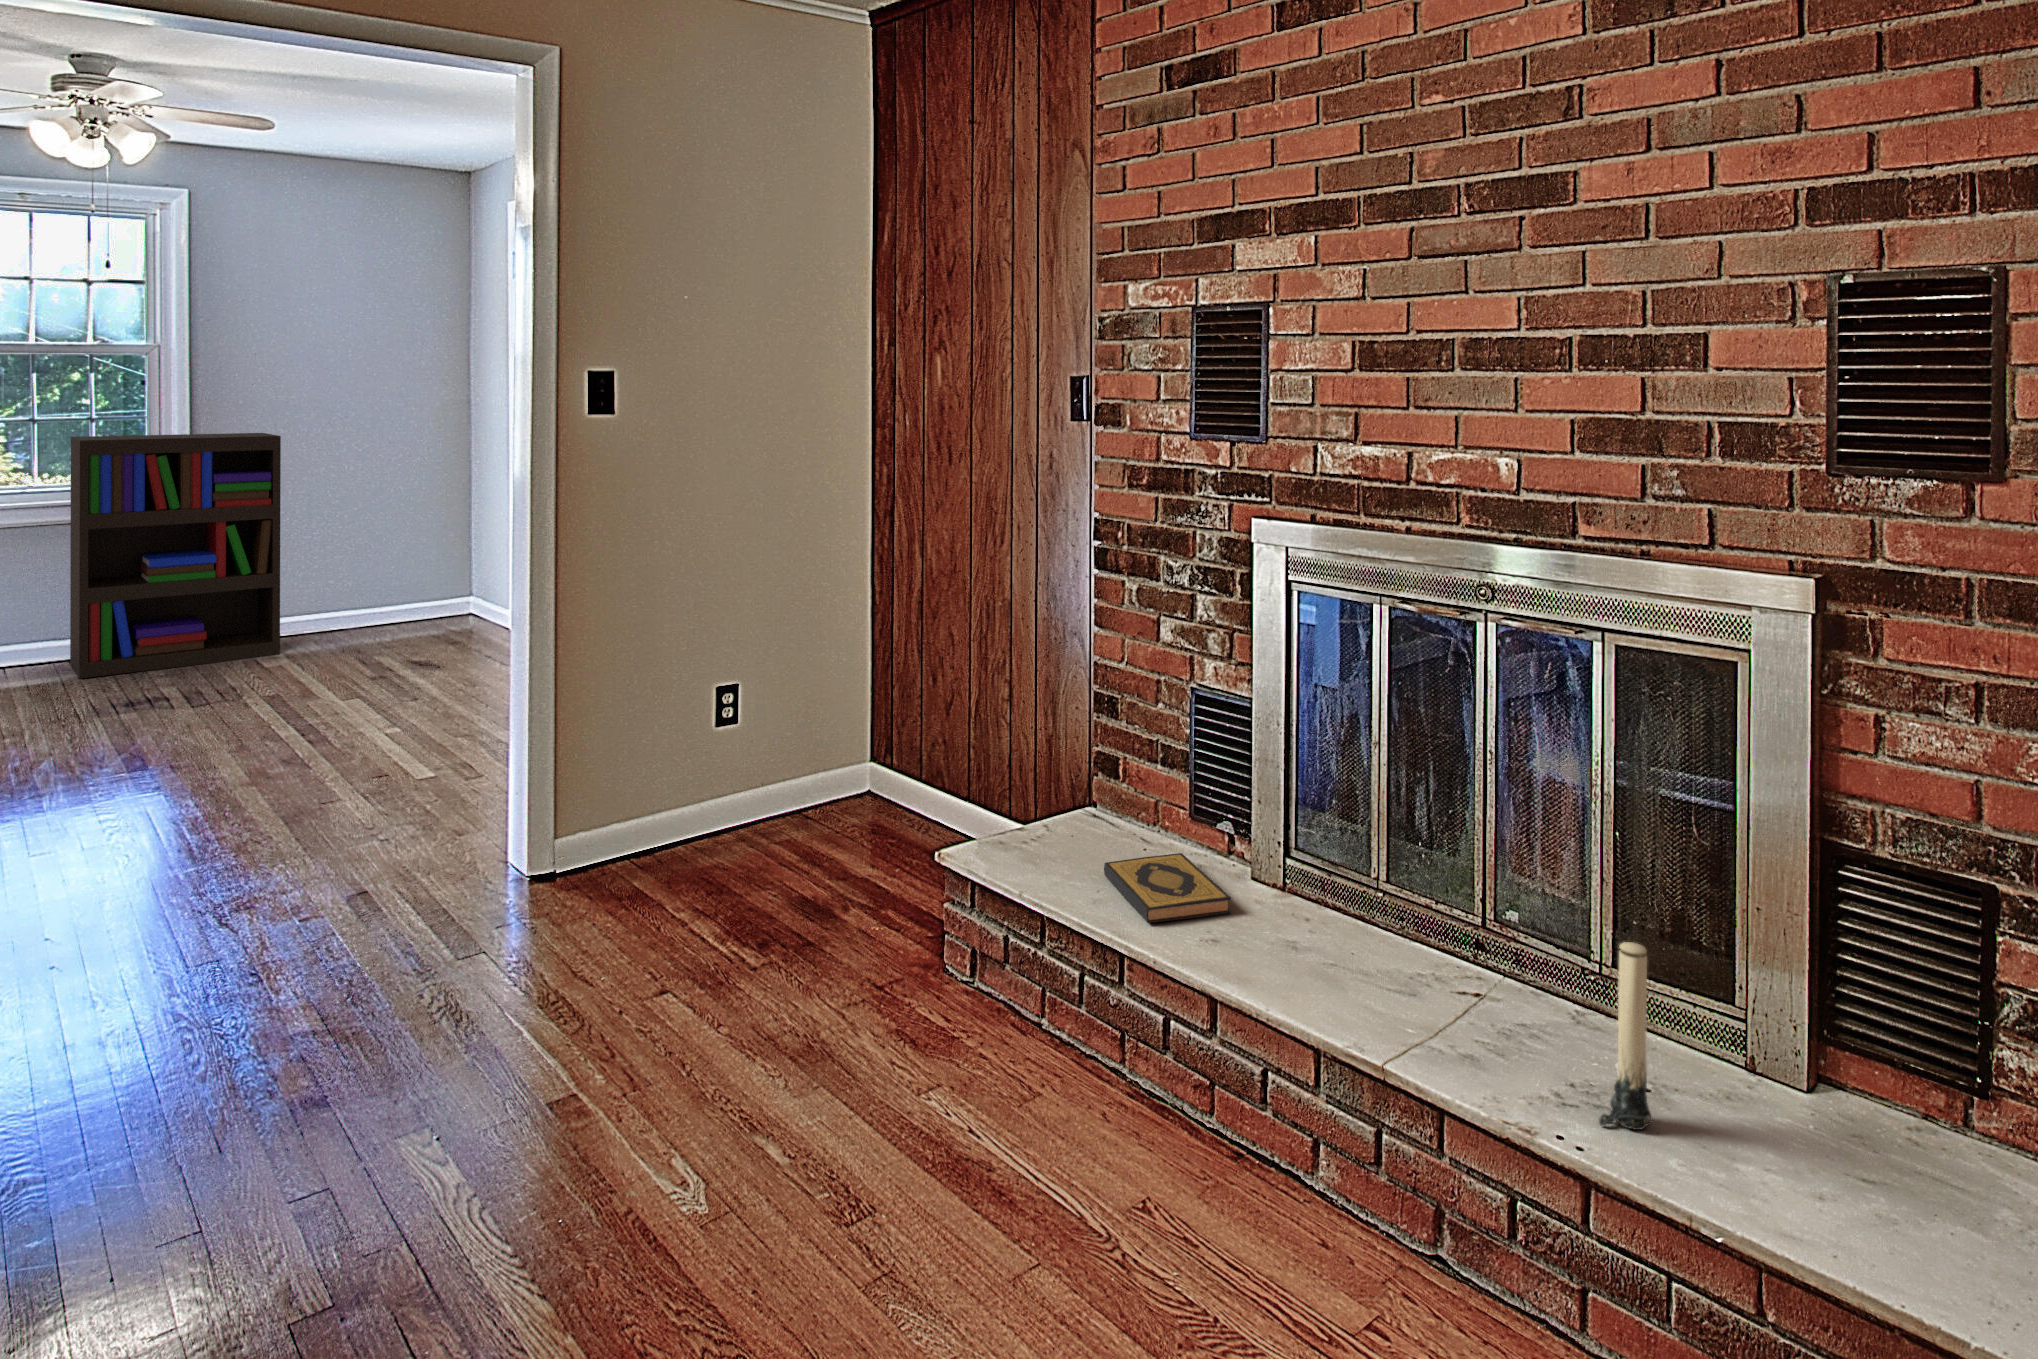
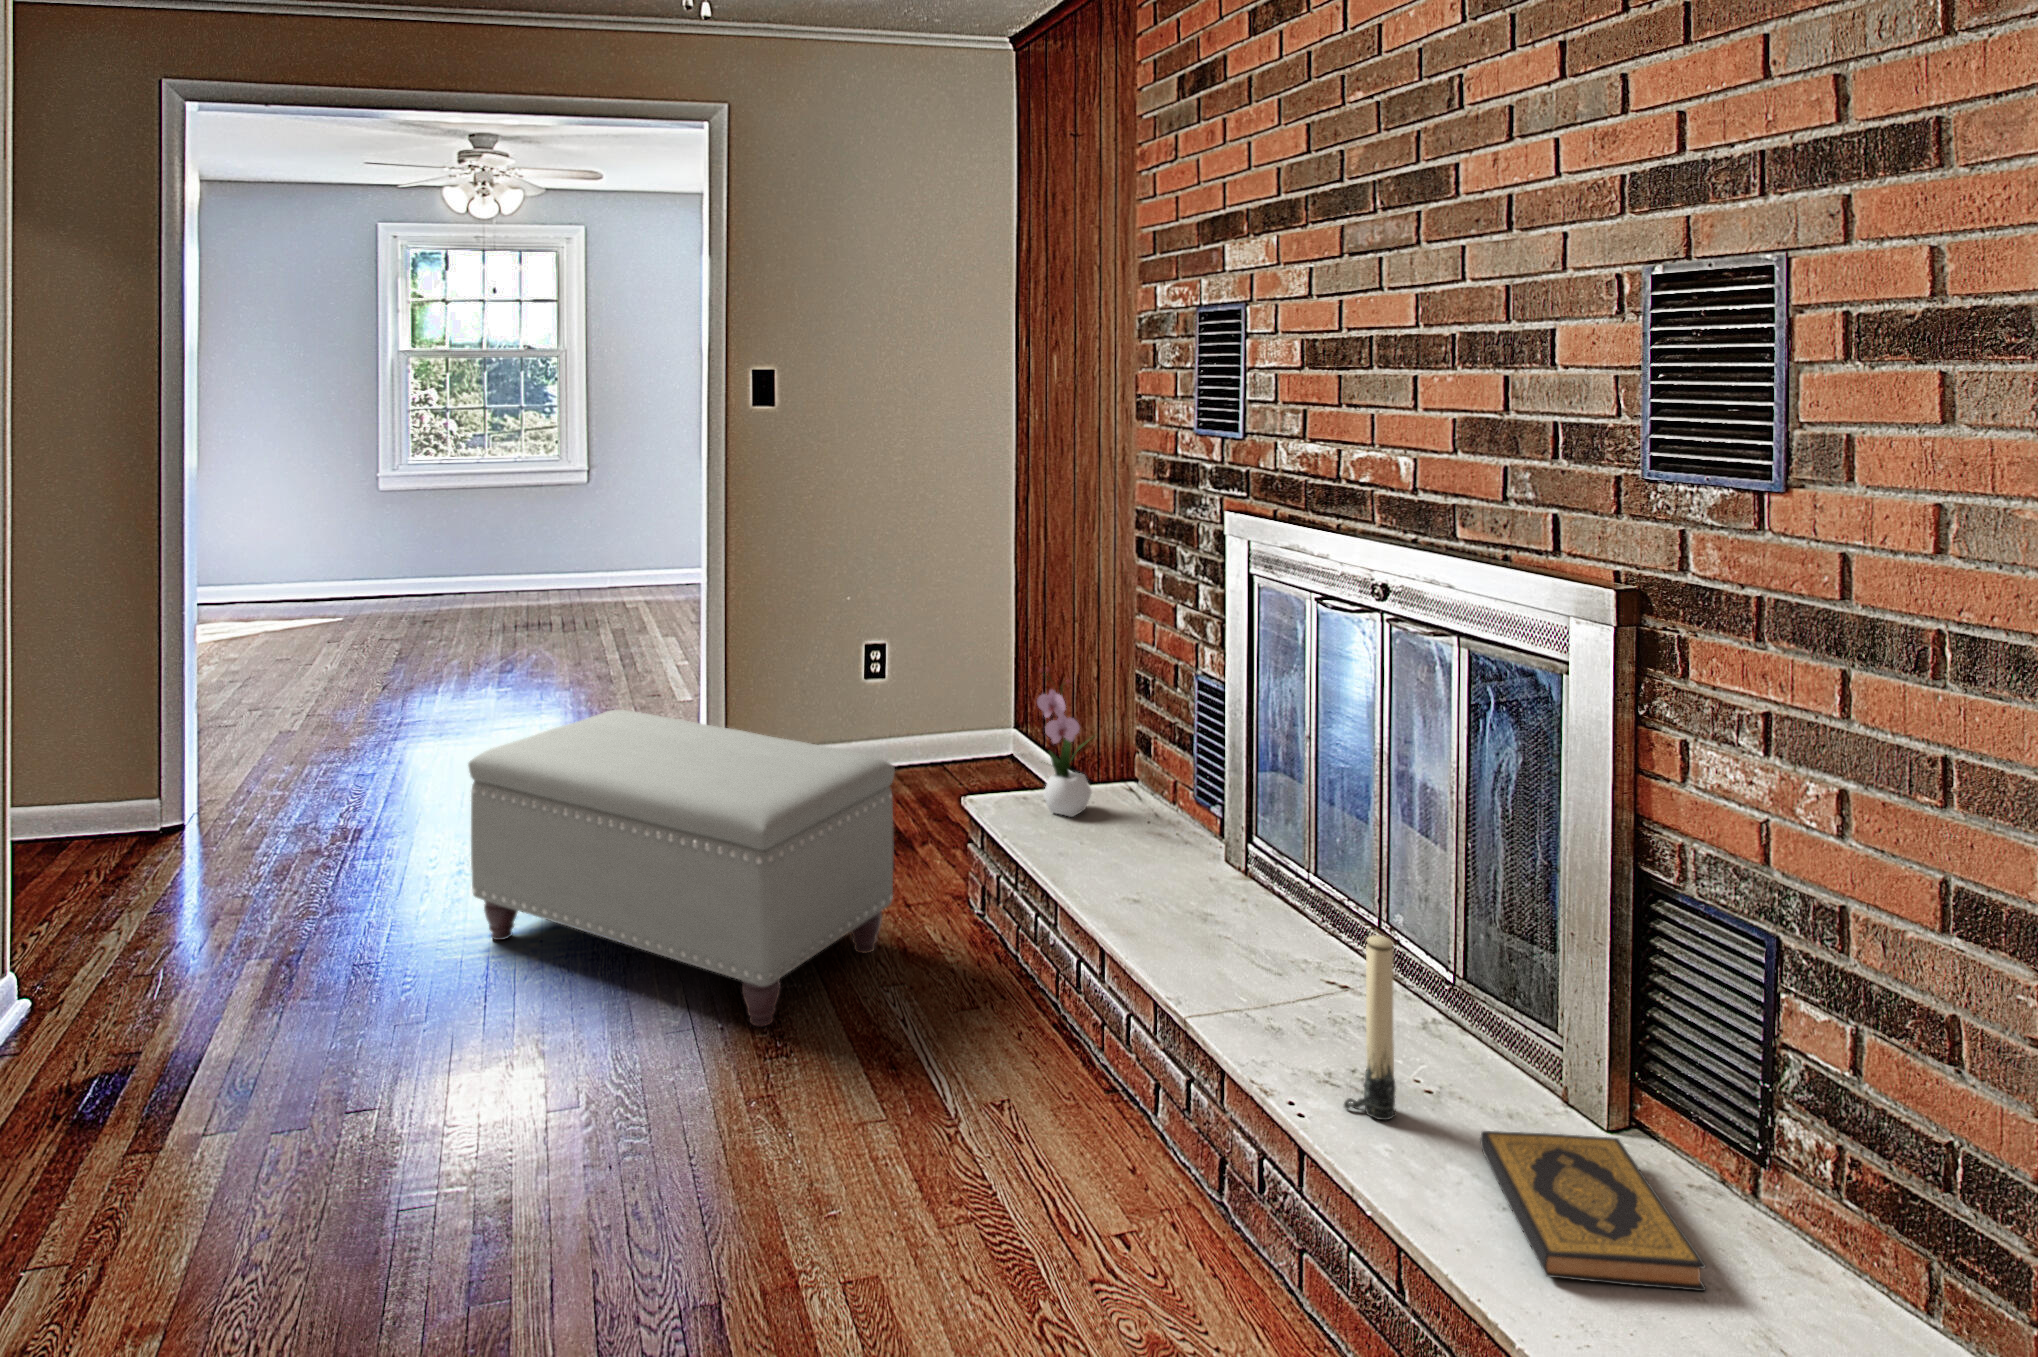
bookshelf: present [70,433,281,678] -> none [495,420,633,606]
flower arrangement: none [1036,697,1091,859] -> present [1037,668,1092,817]
ottoman: none [333,801,899,1174] -> present [468,710,895,1027]
hardback book: present [1104,853,1231,923] -> present [1480,1131,1706,1291]

